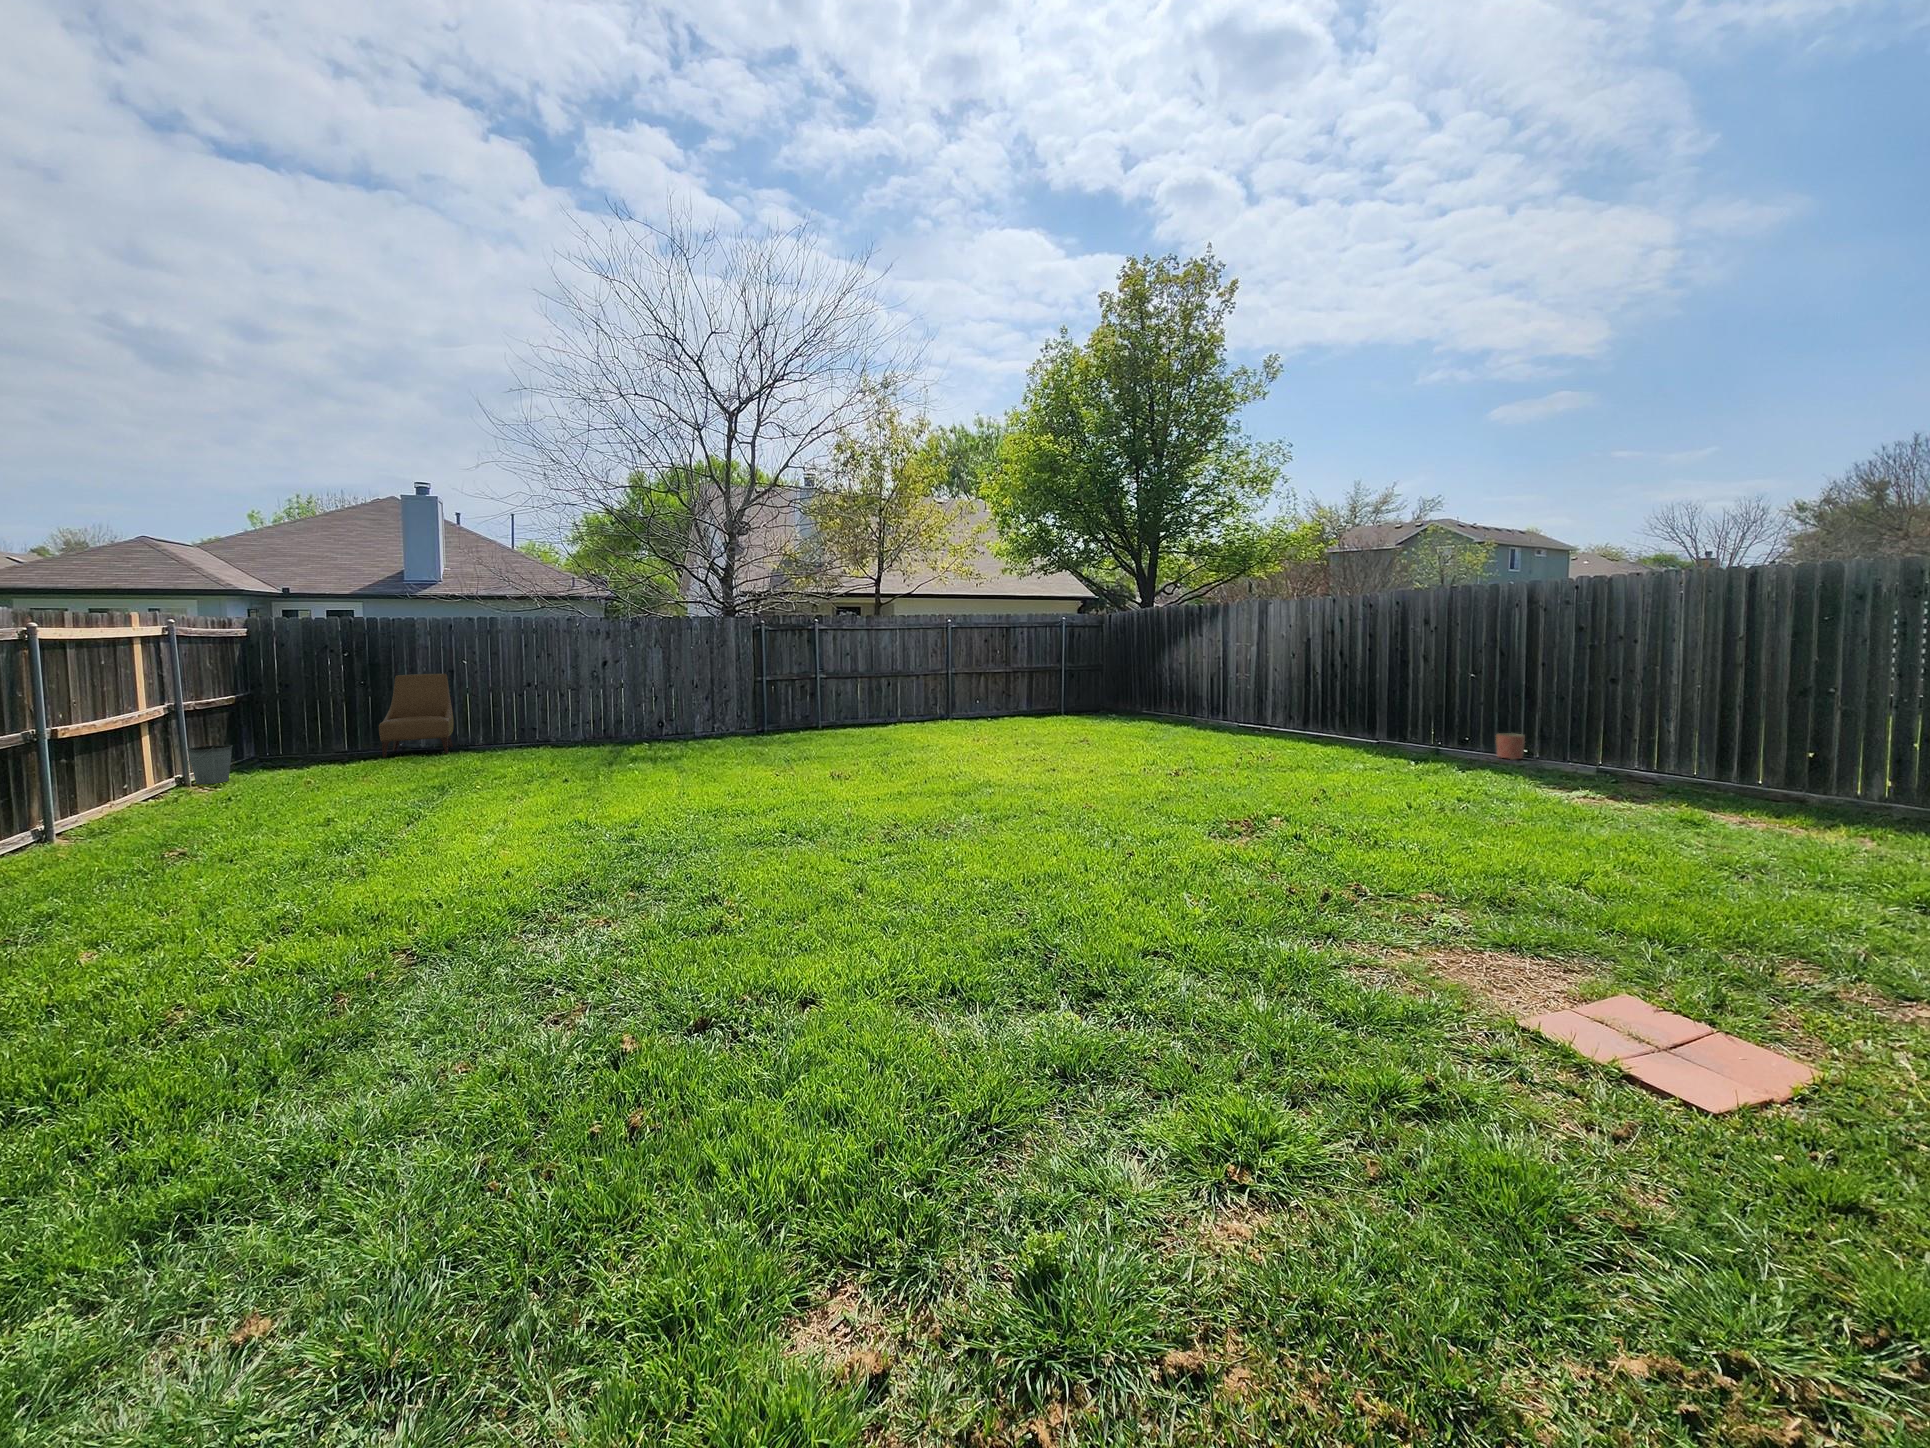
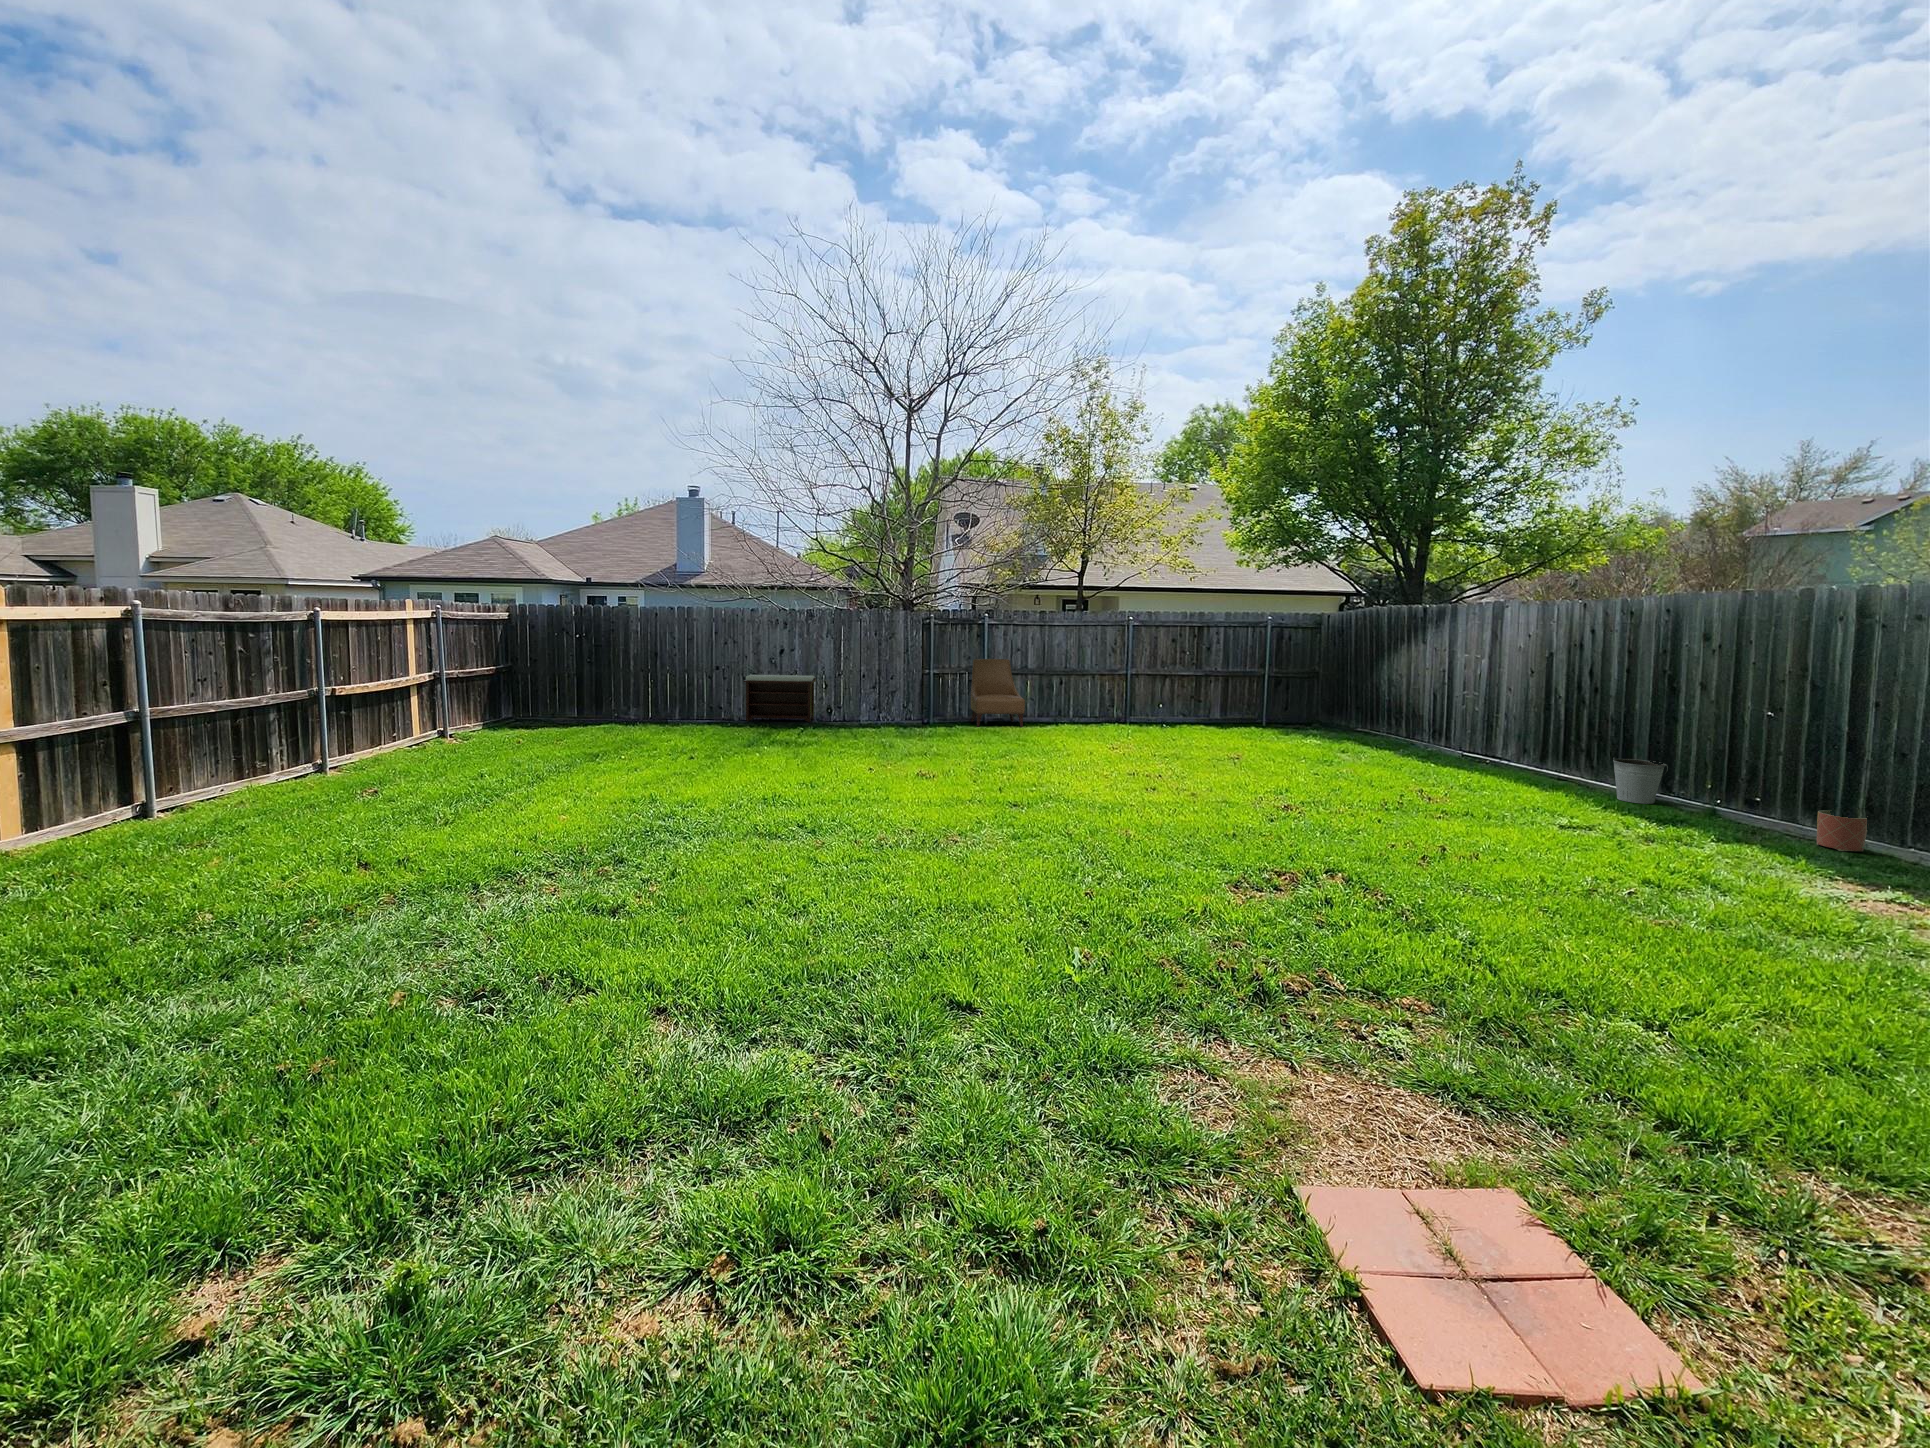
chair: present [379,674,454,758] -> present [971,659,1025,727]
bench: none [571,687,652,741] -> present [744,675,816,722]
bucket: present [186,744,232,784] -> present [1613,758,1668,804]

